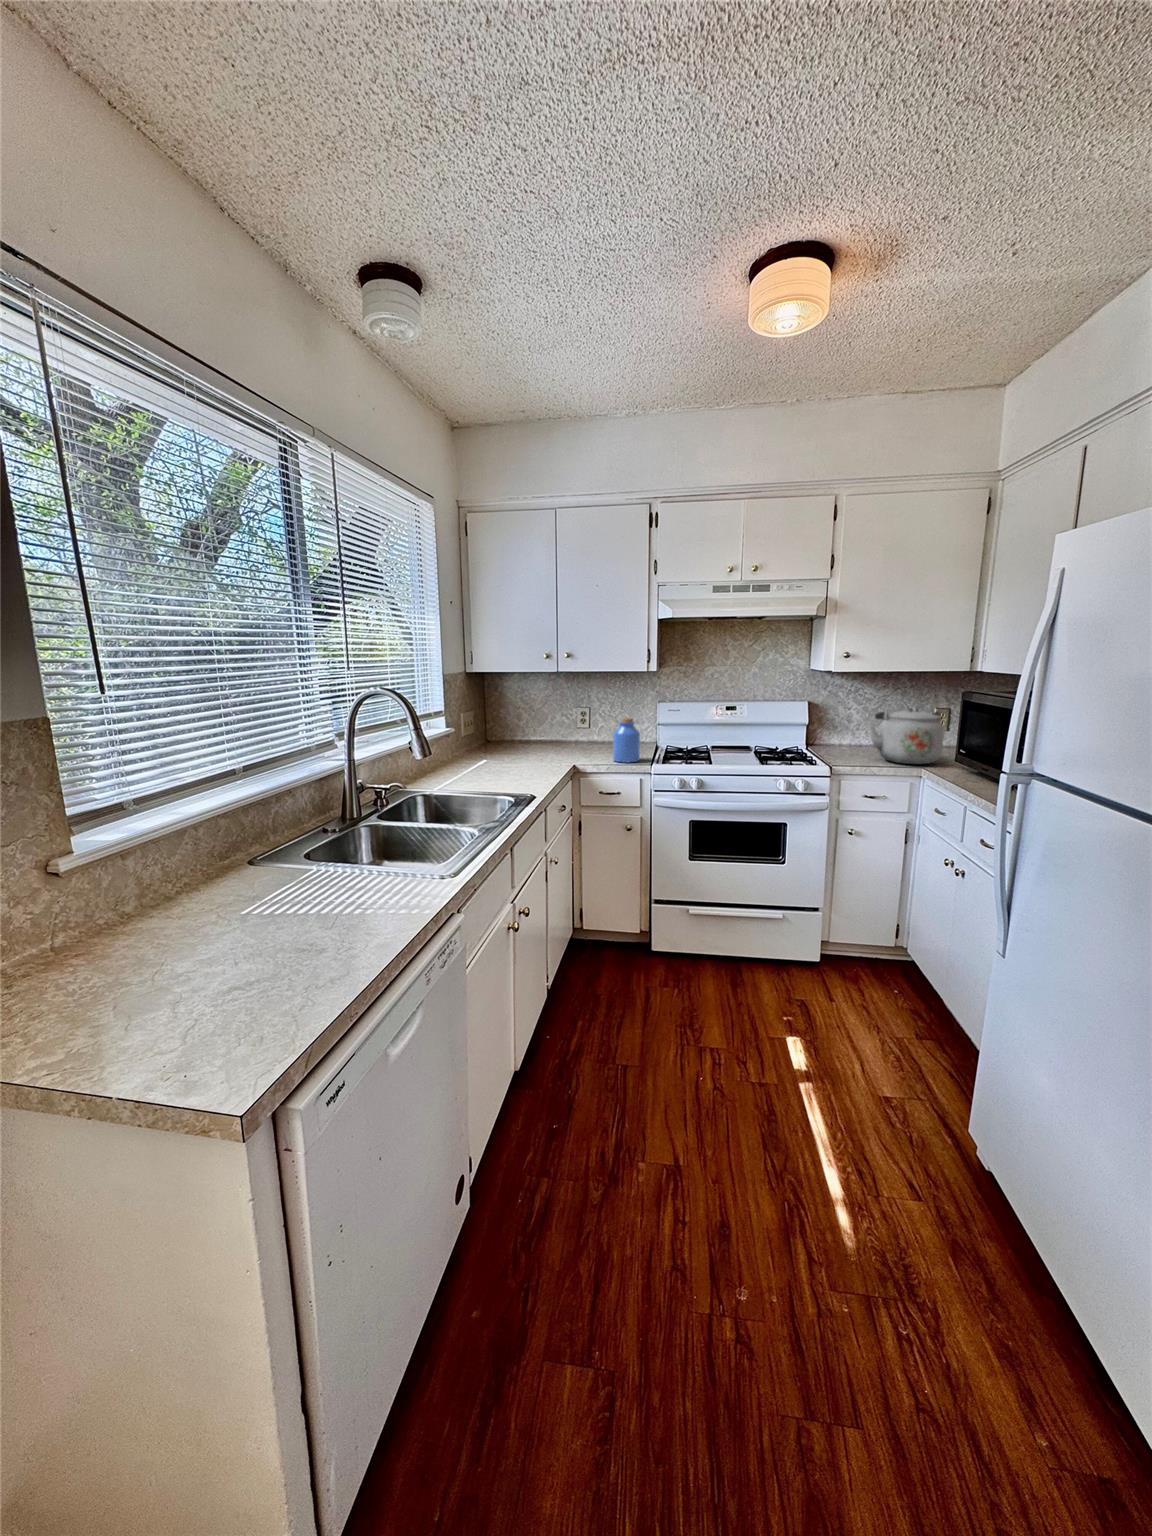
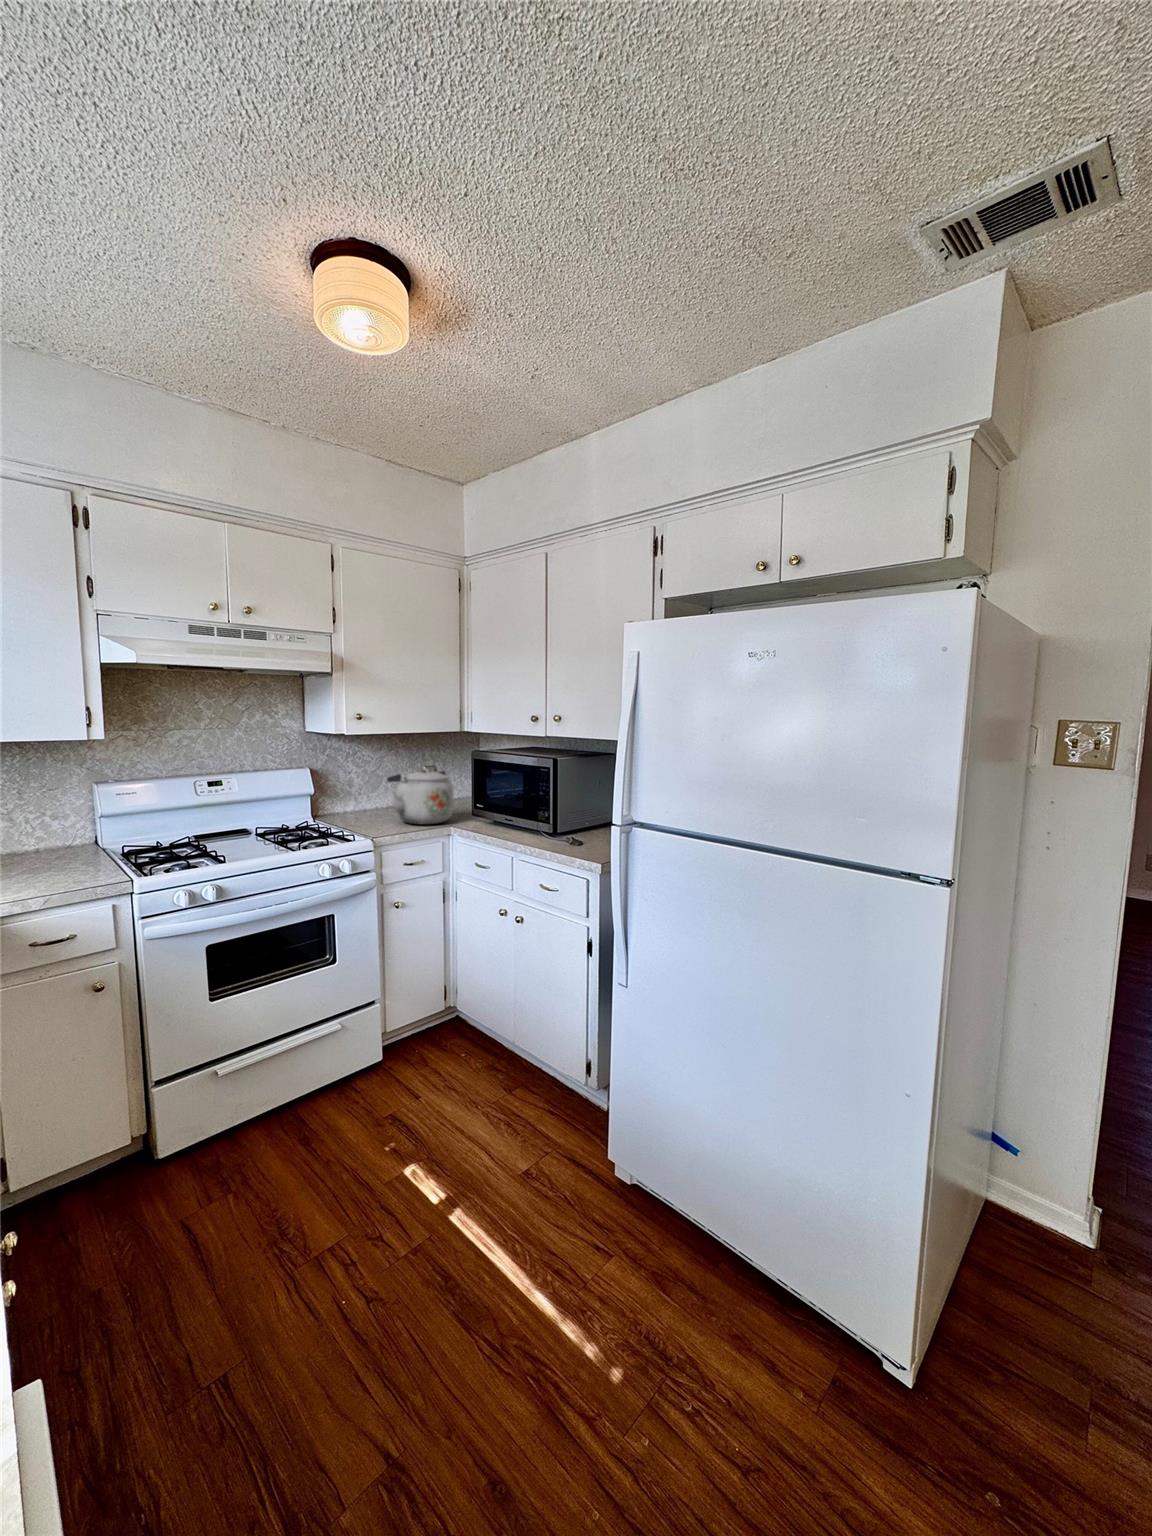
jar: present [613,718,640,763] -> none [41,812,101,888]

